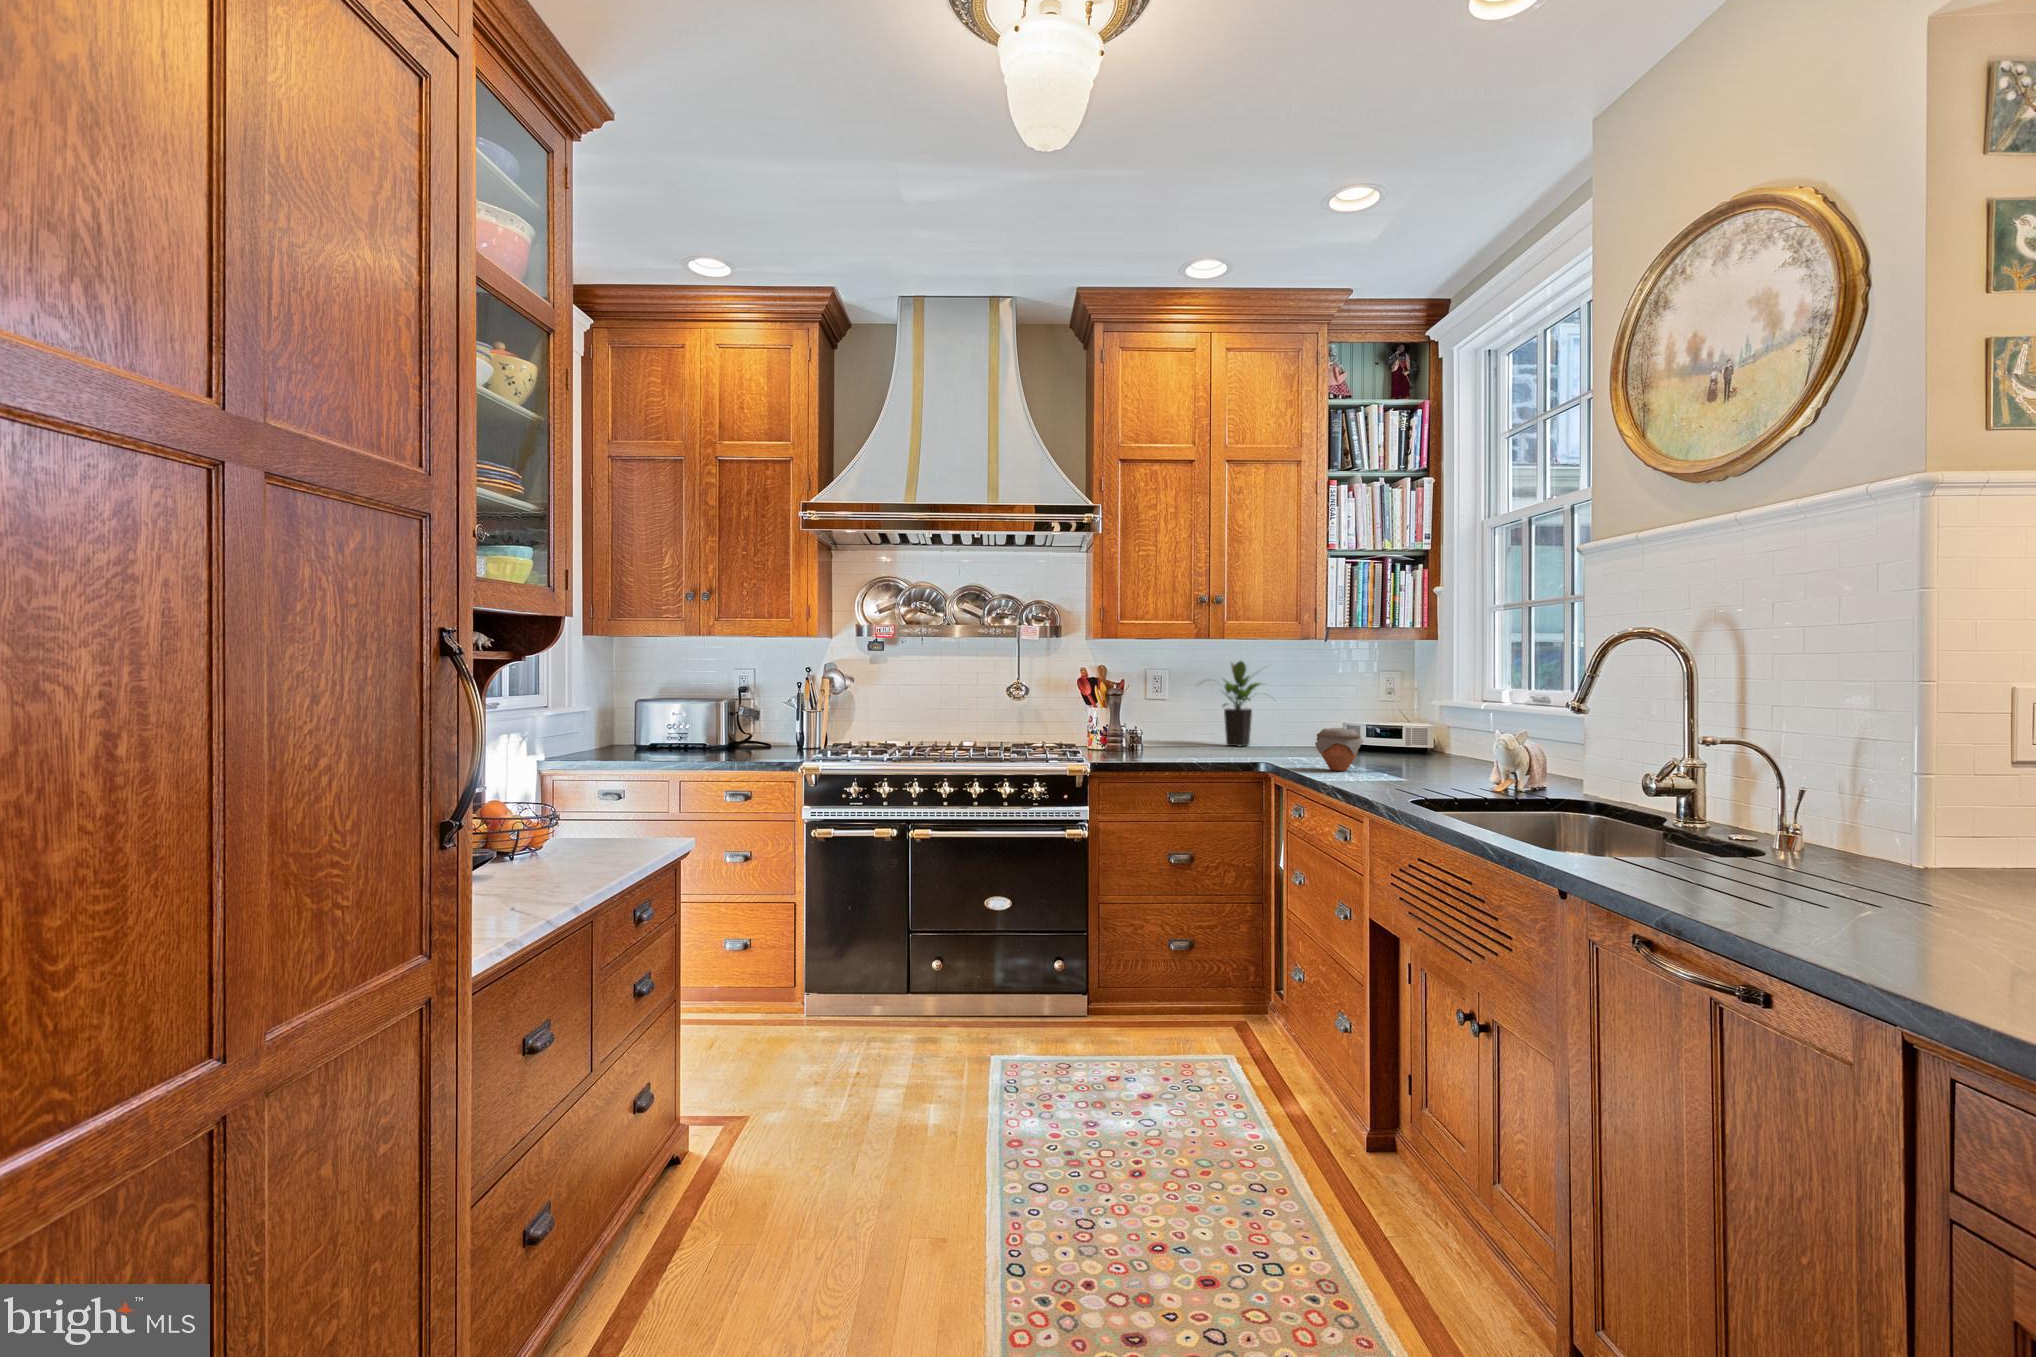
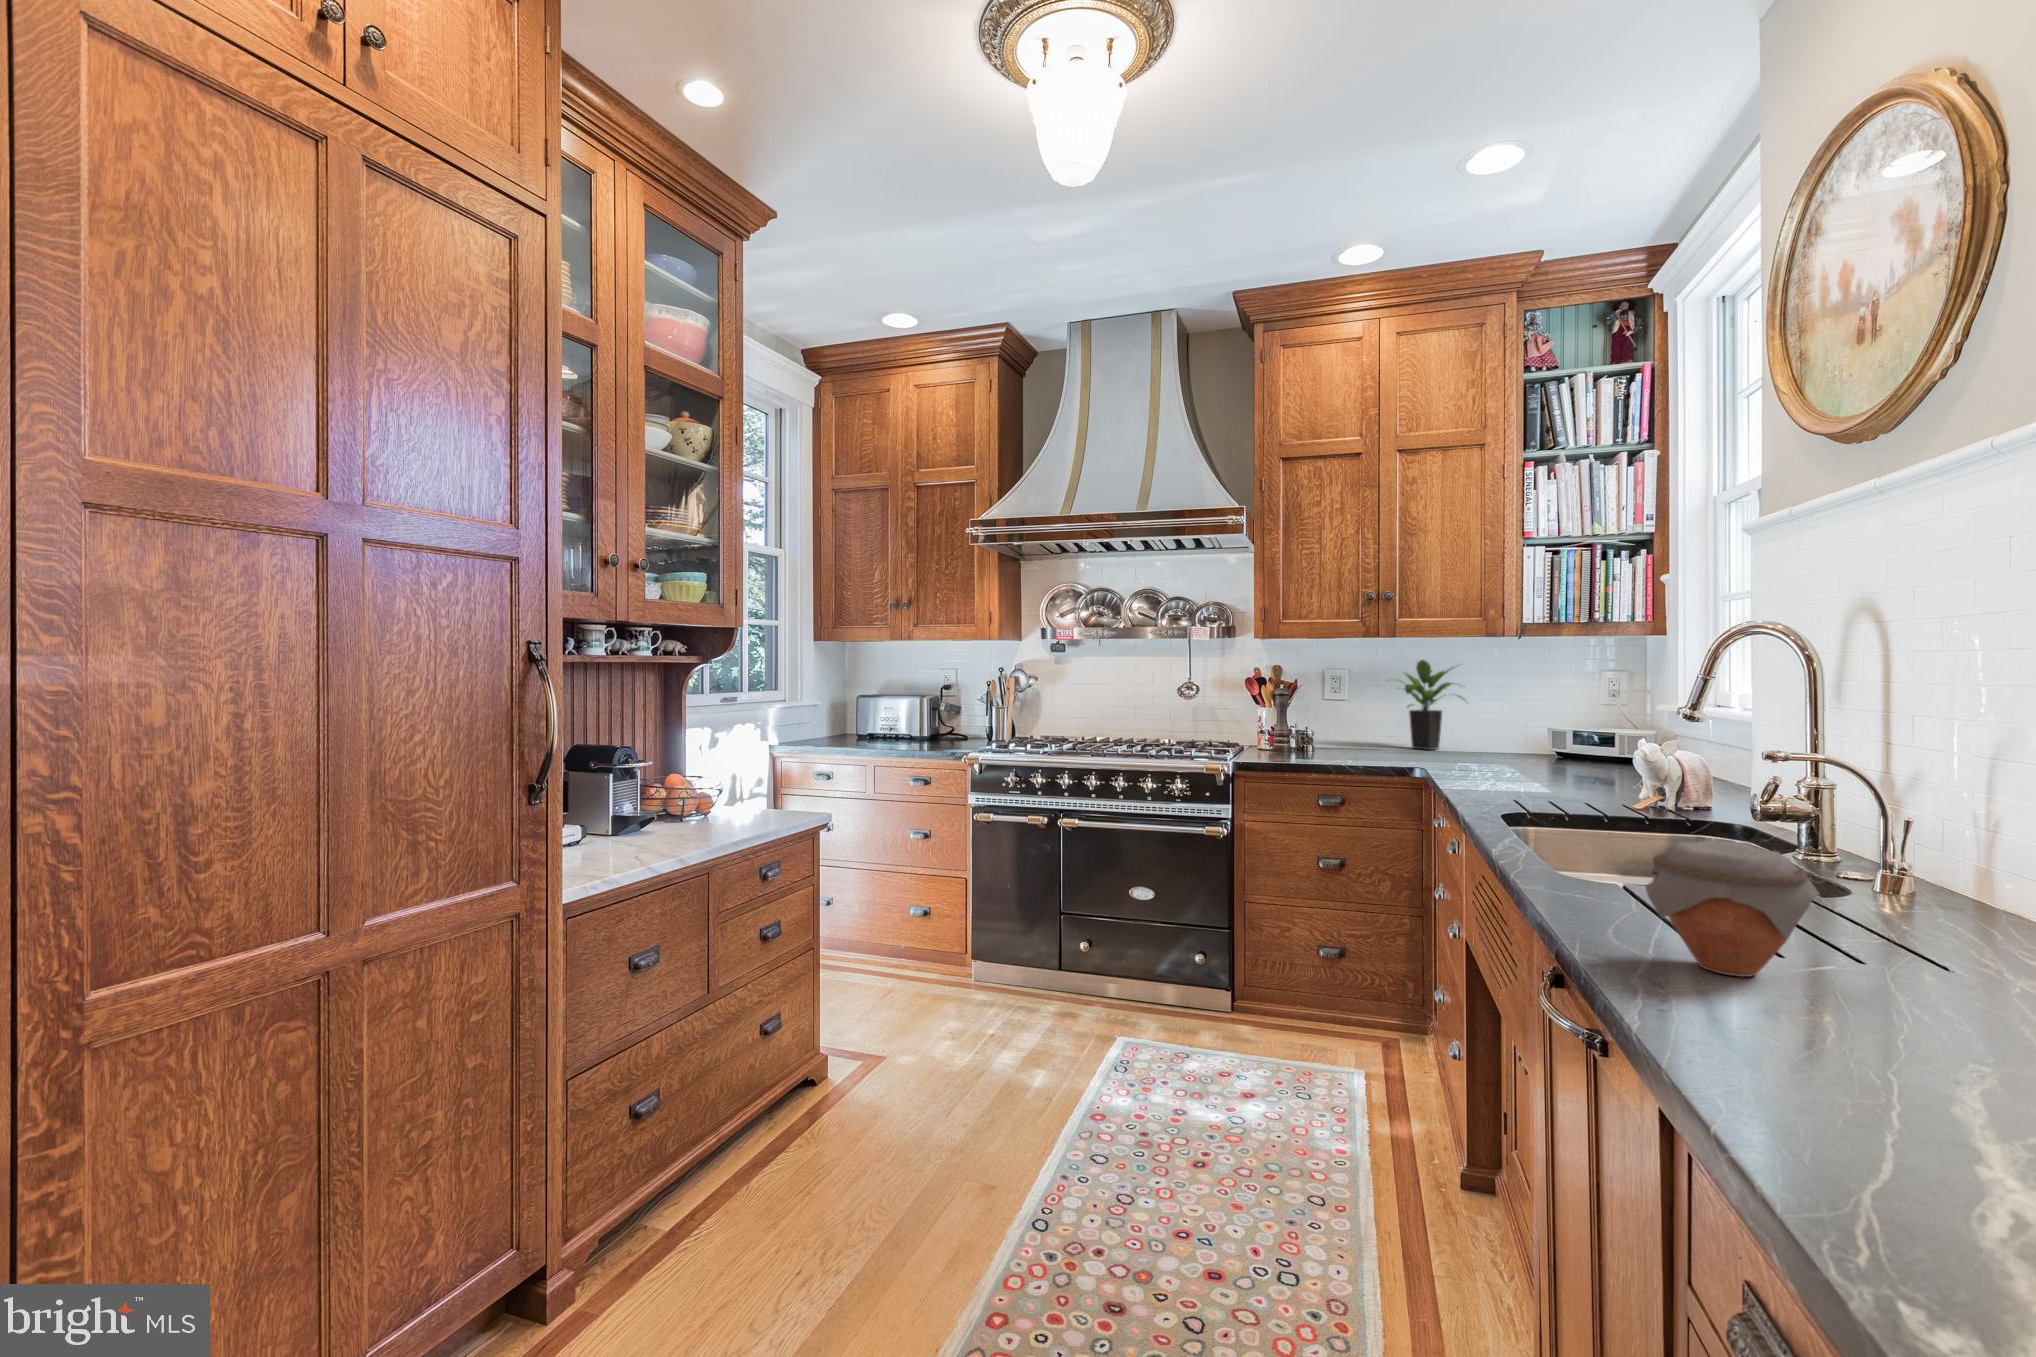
jar: present [1315,728,1363,771] -> present [1645,840,1819,977]

